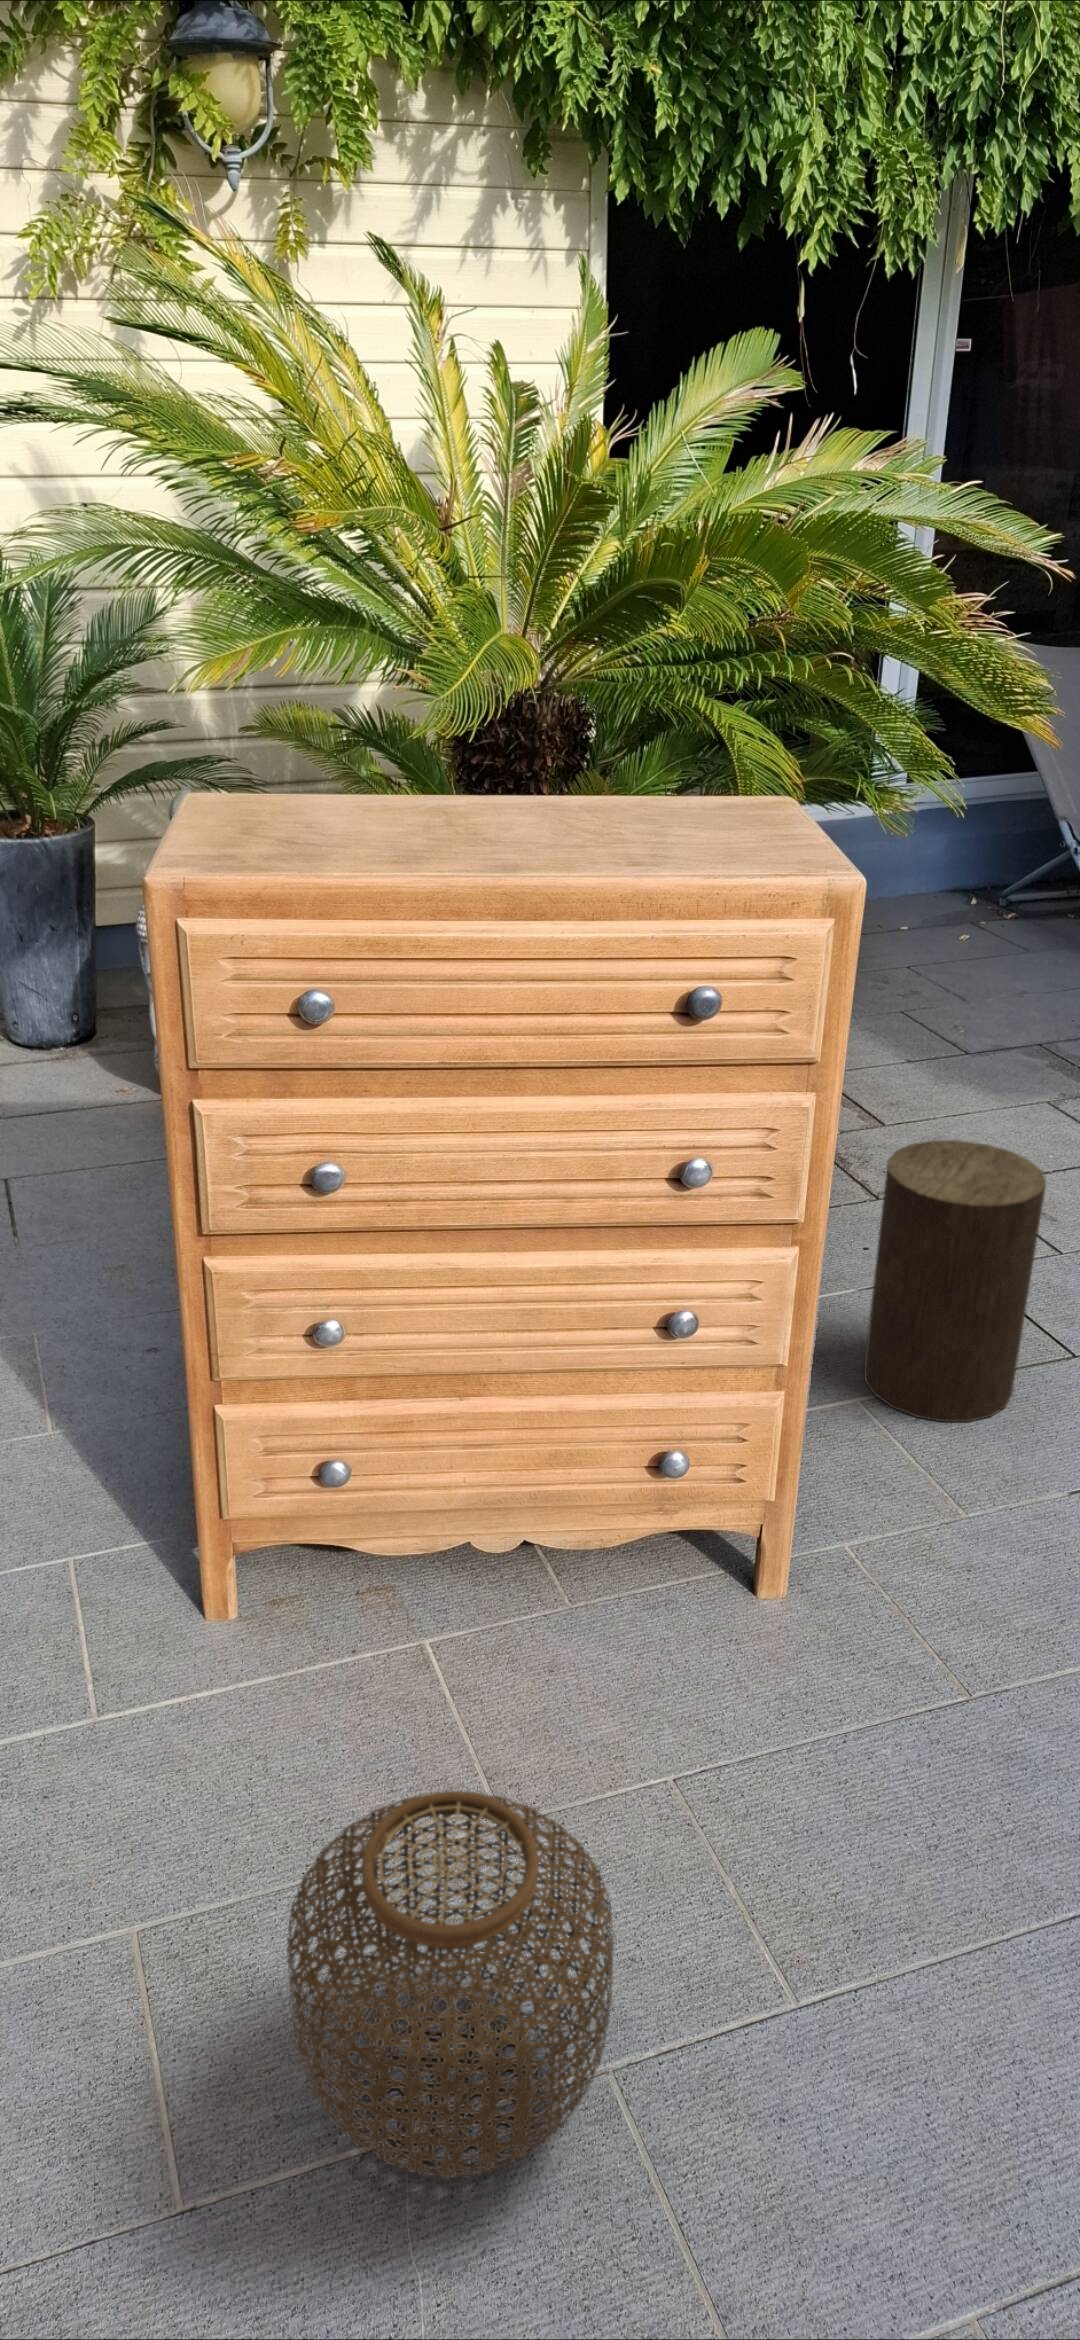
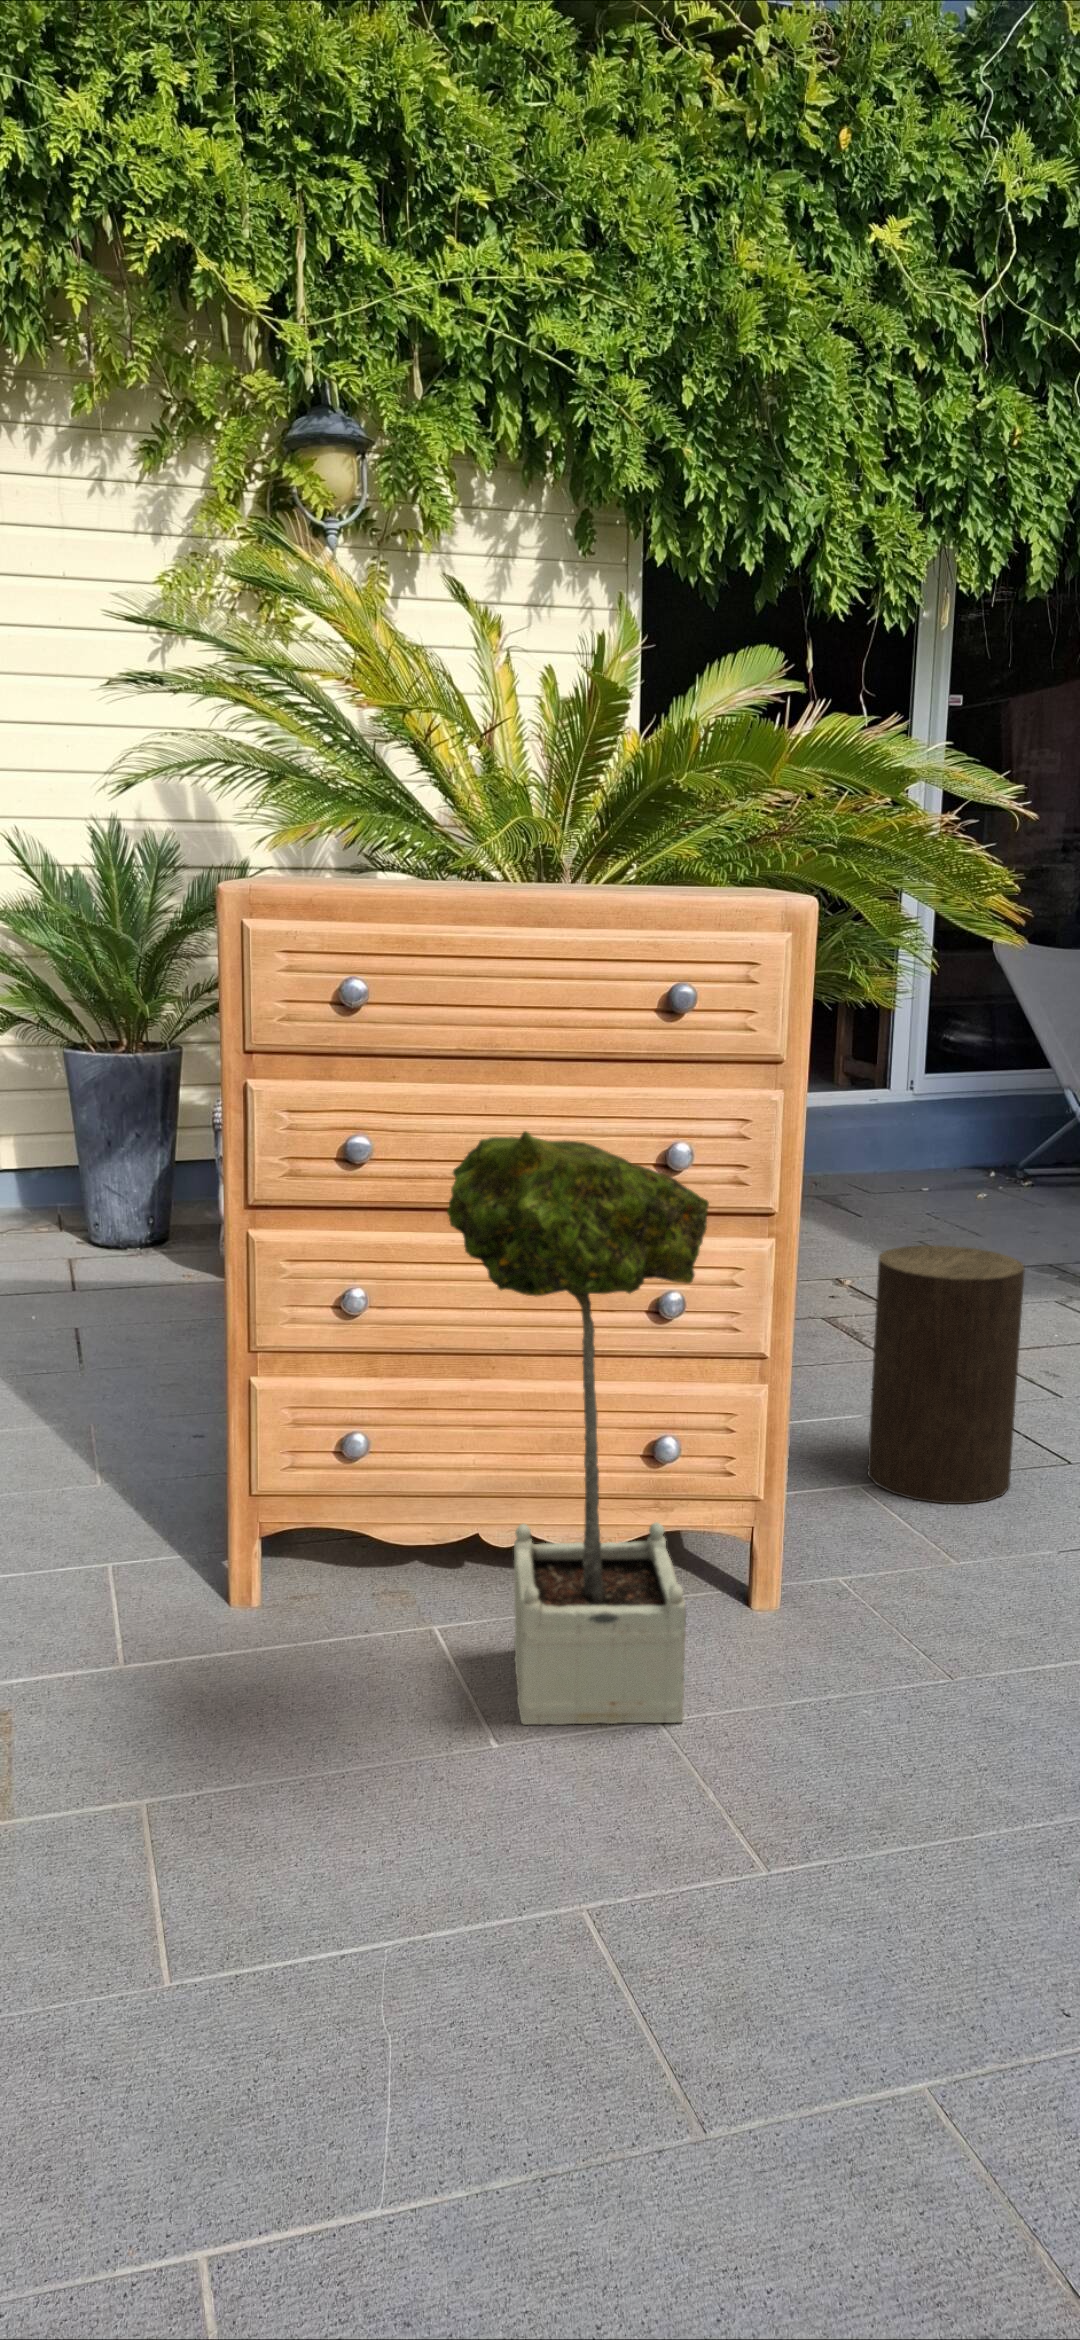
potted tree: none [439,1191,739,1787] -> present [447,1131,709,1725]
woven basket: present [287,1791,613,2177] -> none [279,1598,579,1963]

